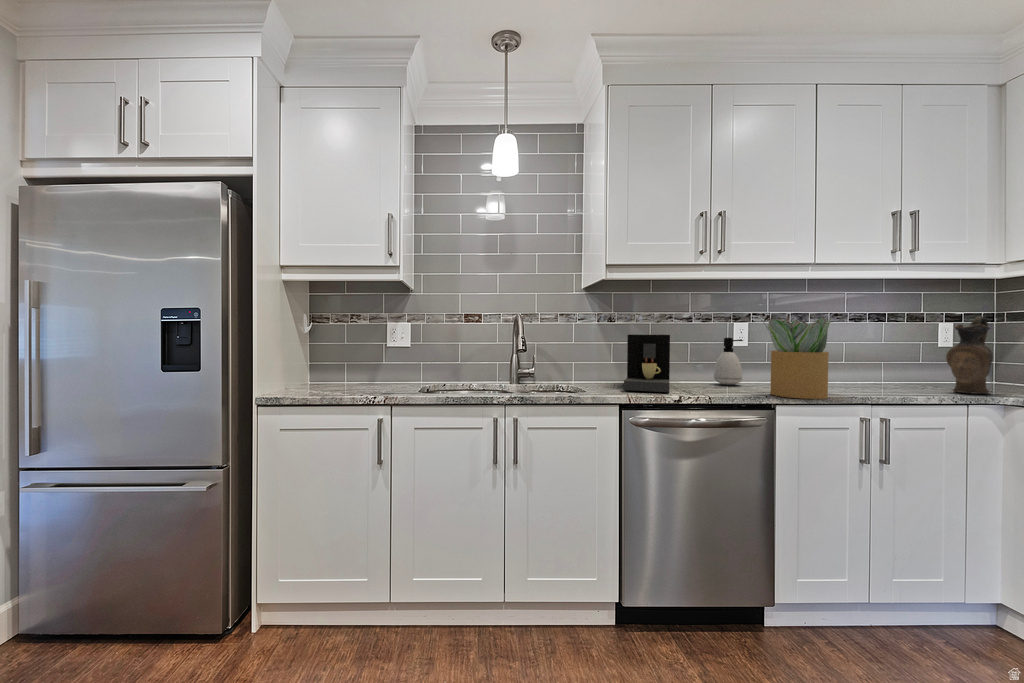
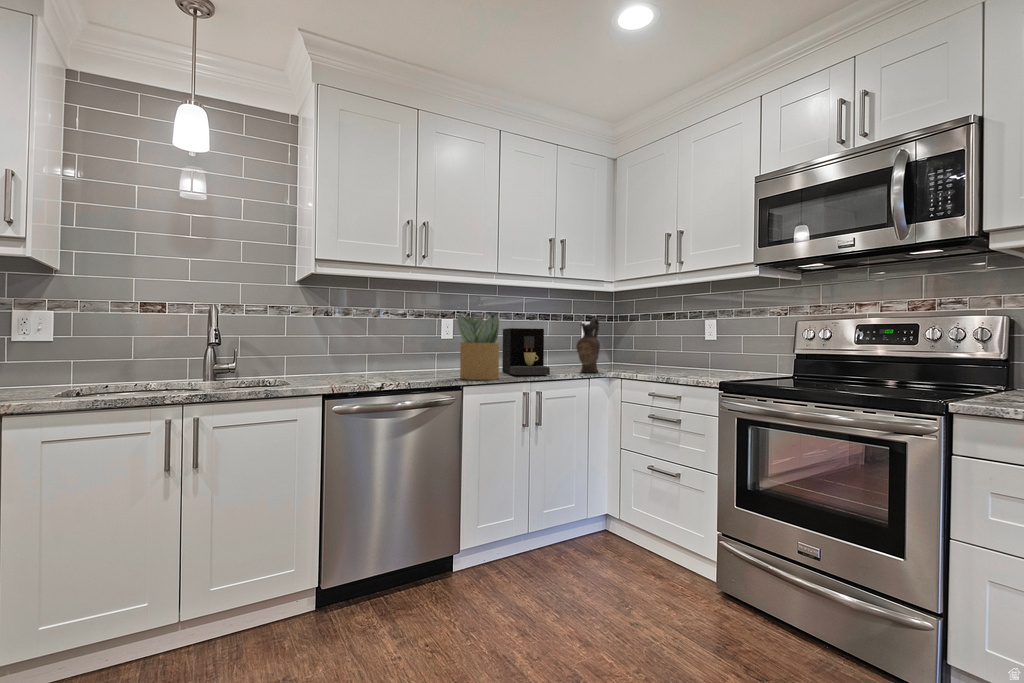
coffee maker: present [624,335,670,392] -> present [502,328,550,375]
soap dispenser: present [714,338,743,385] -> none [421,332,444,374]

